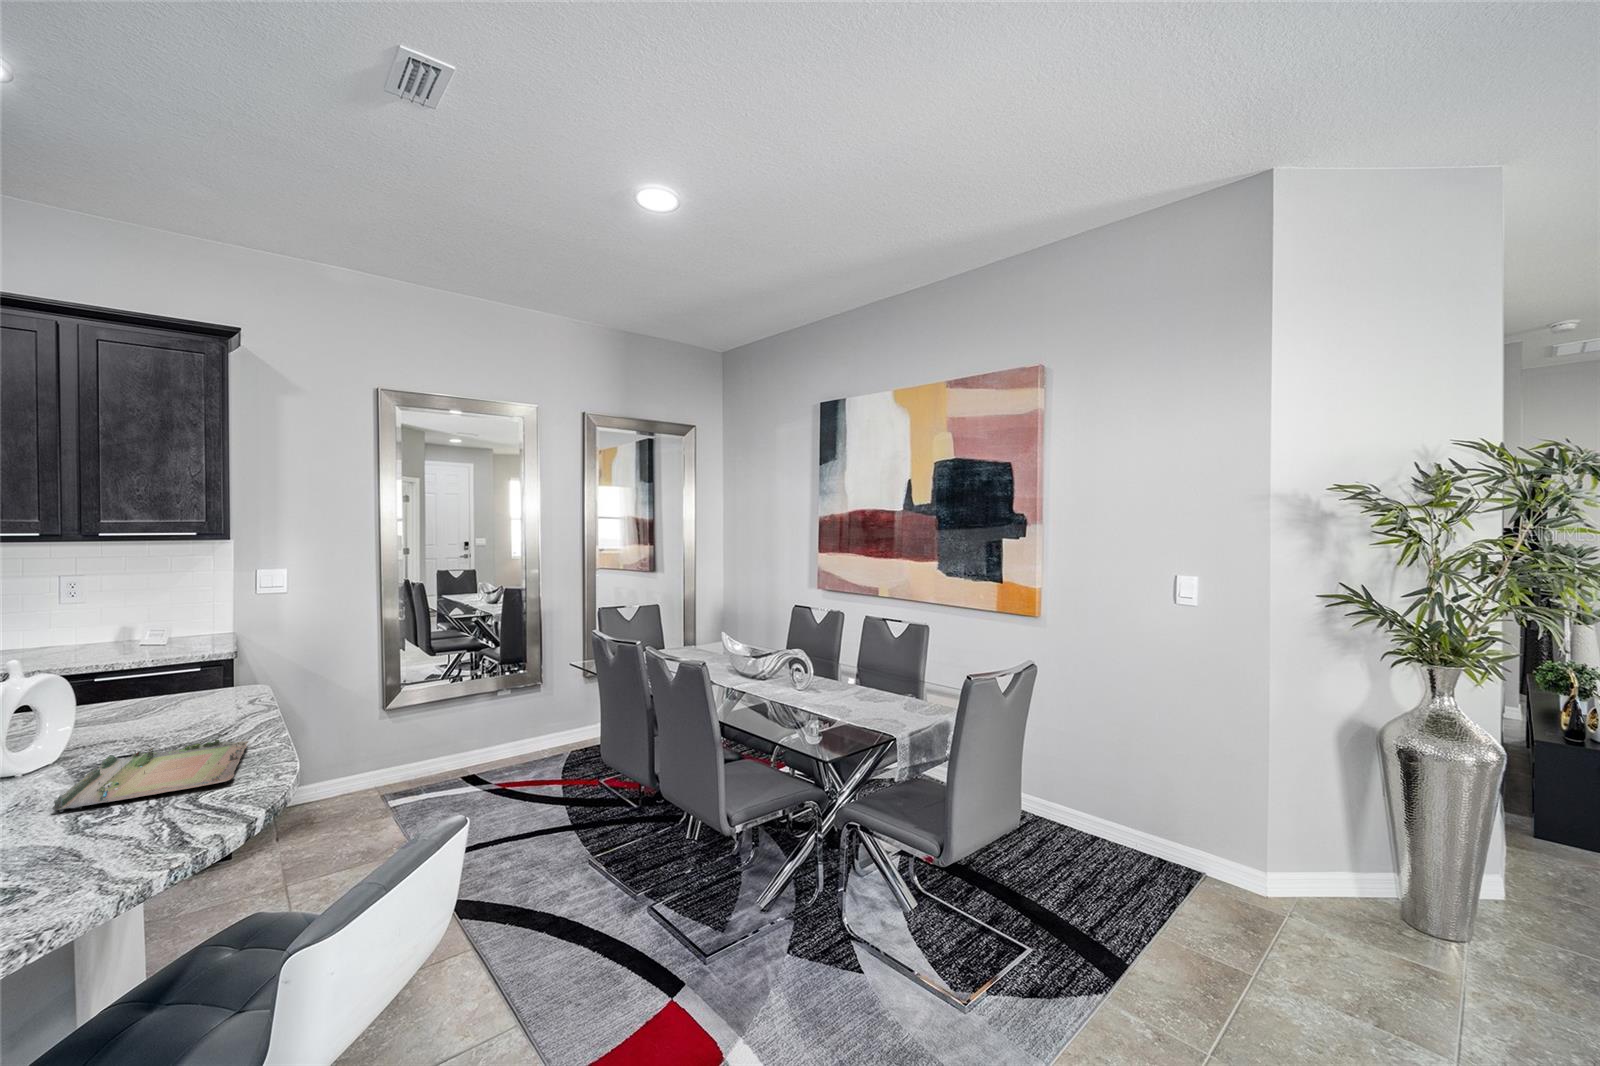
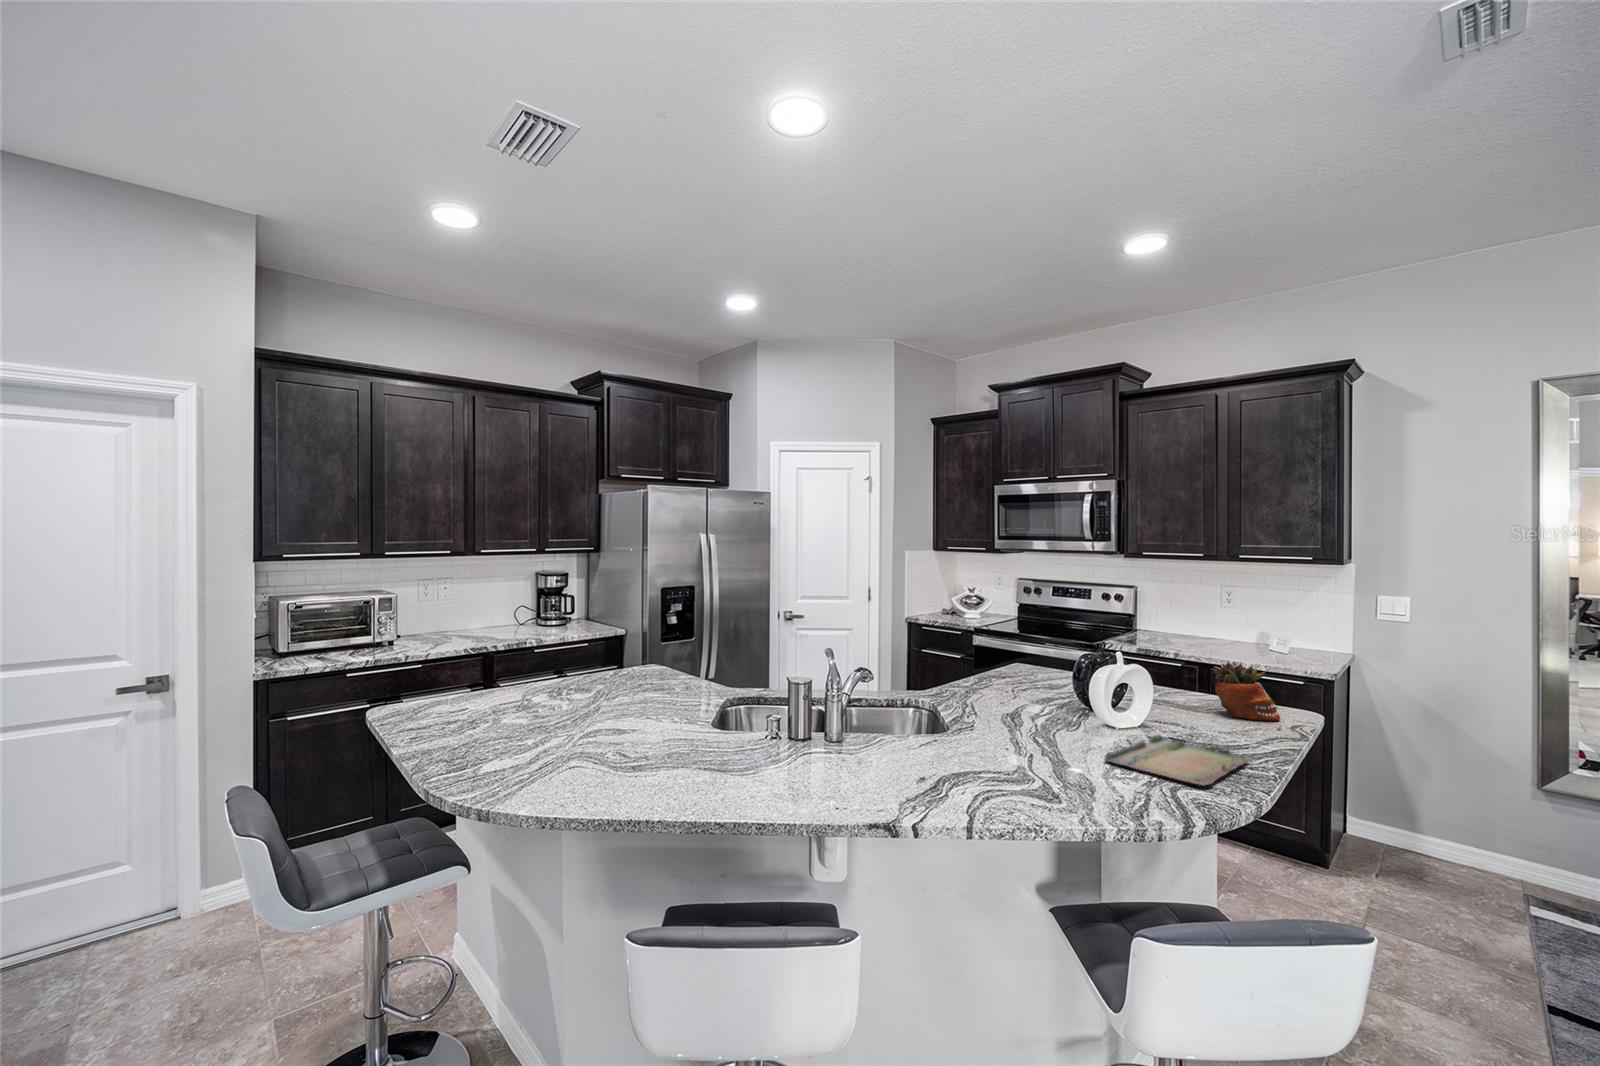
succulent planter: none [145,646,234,712] -> present [1214,661,1280,721]

